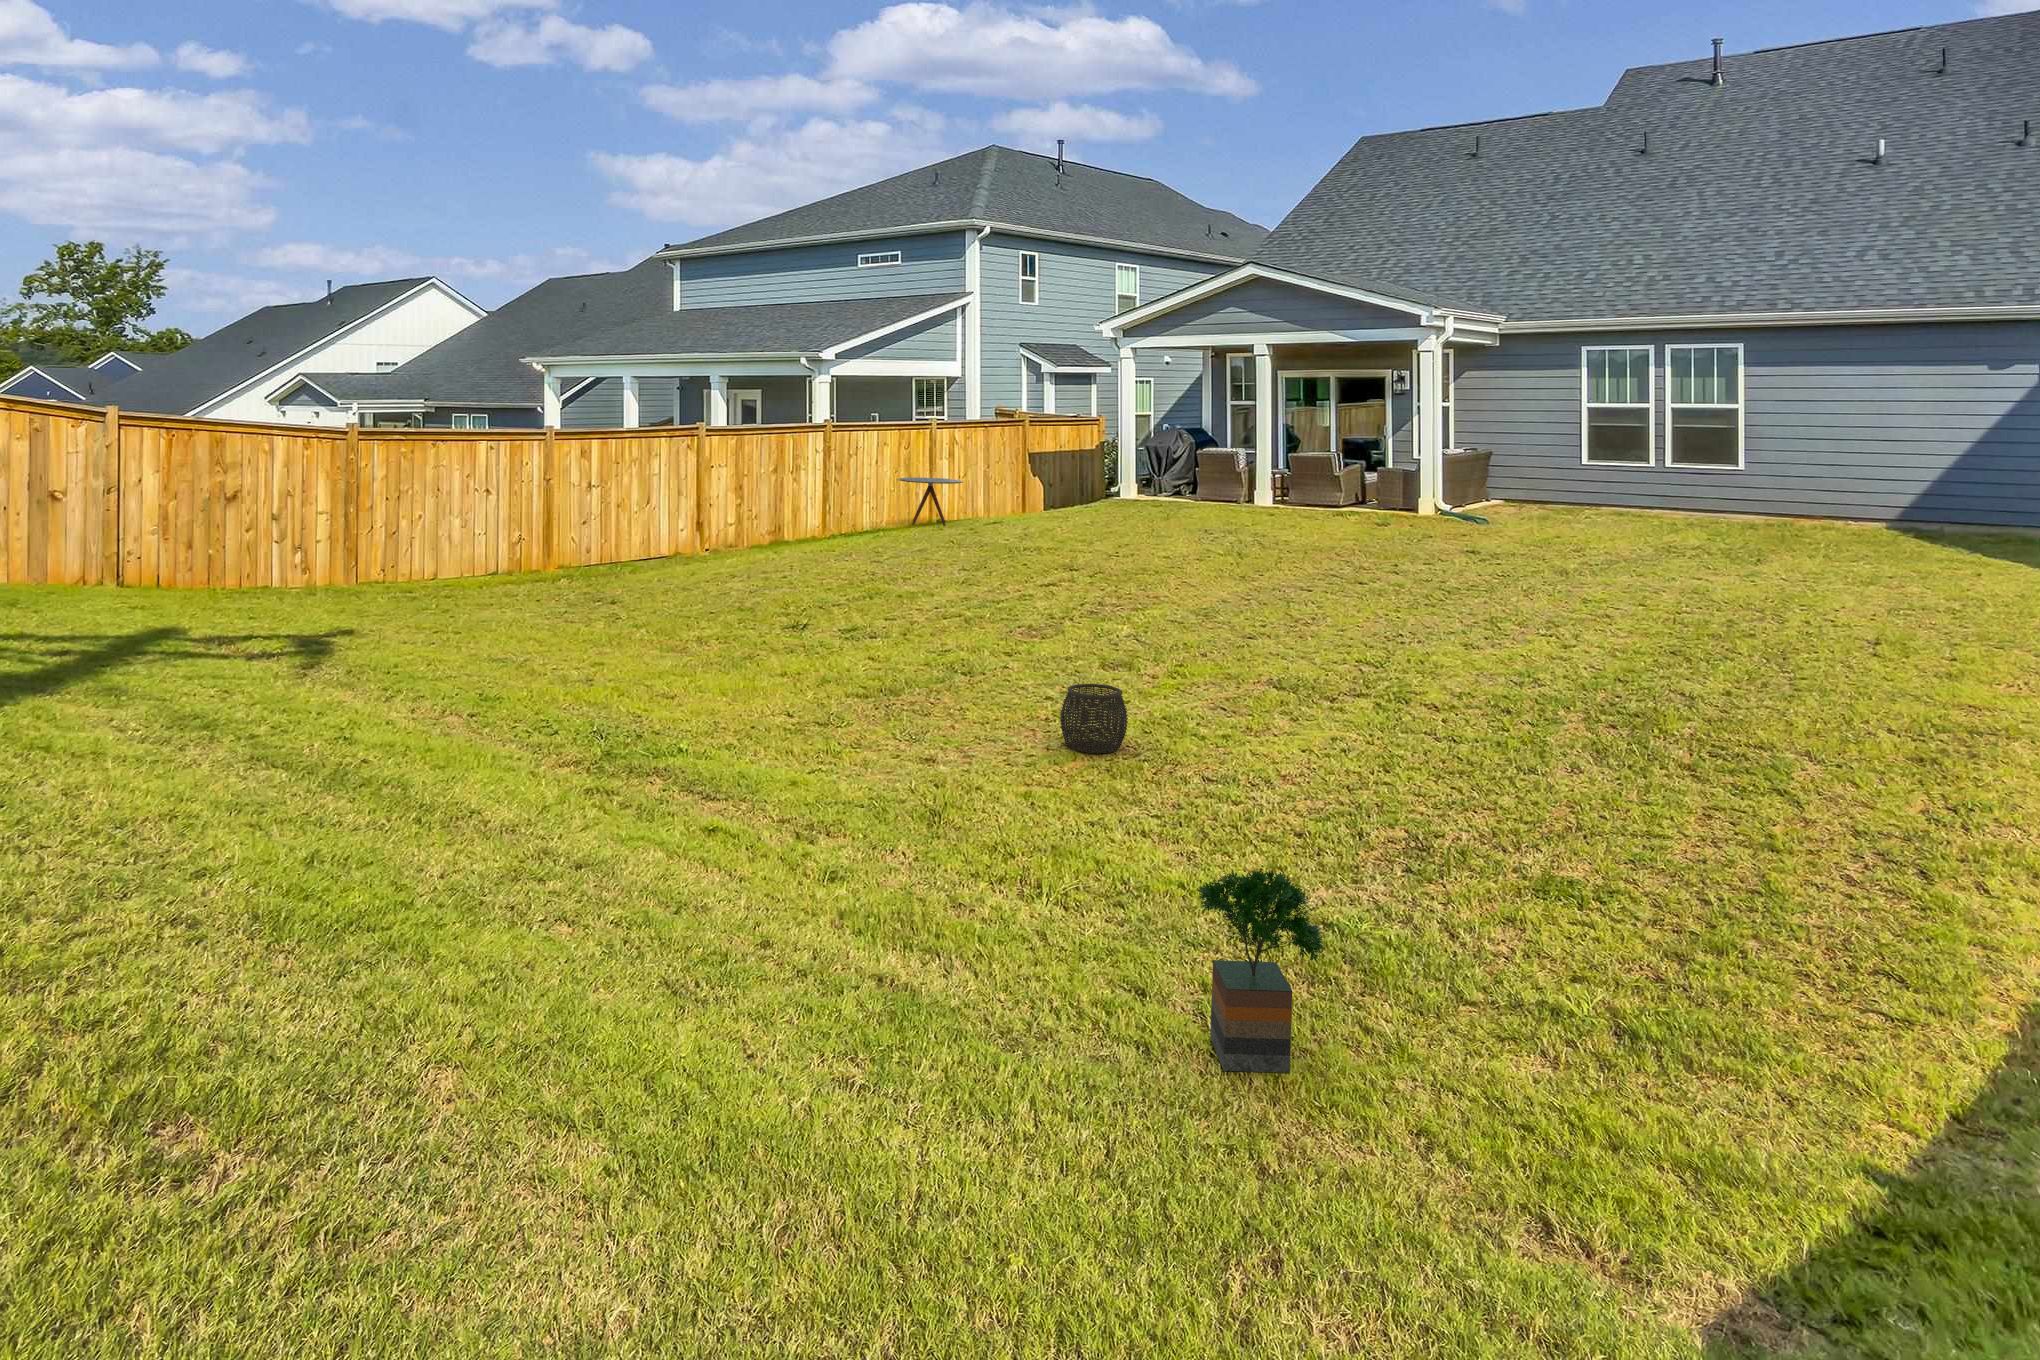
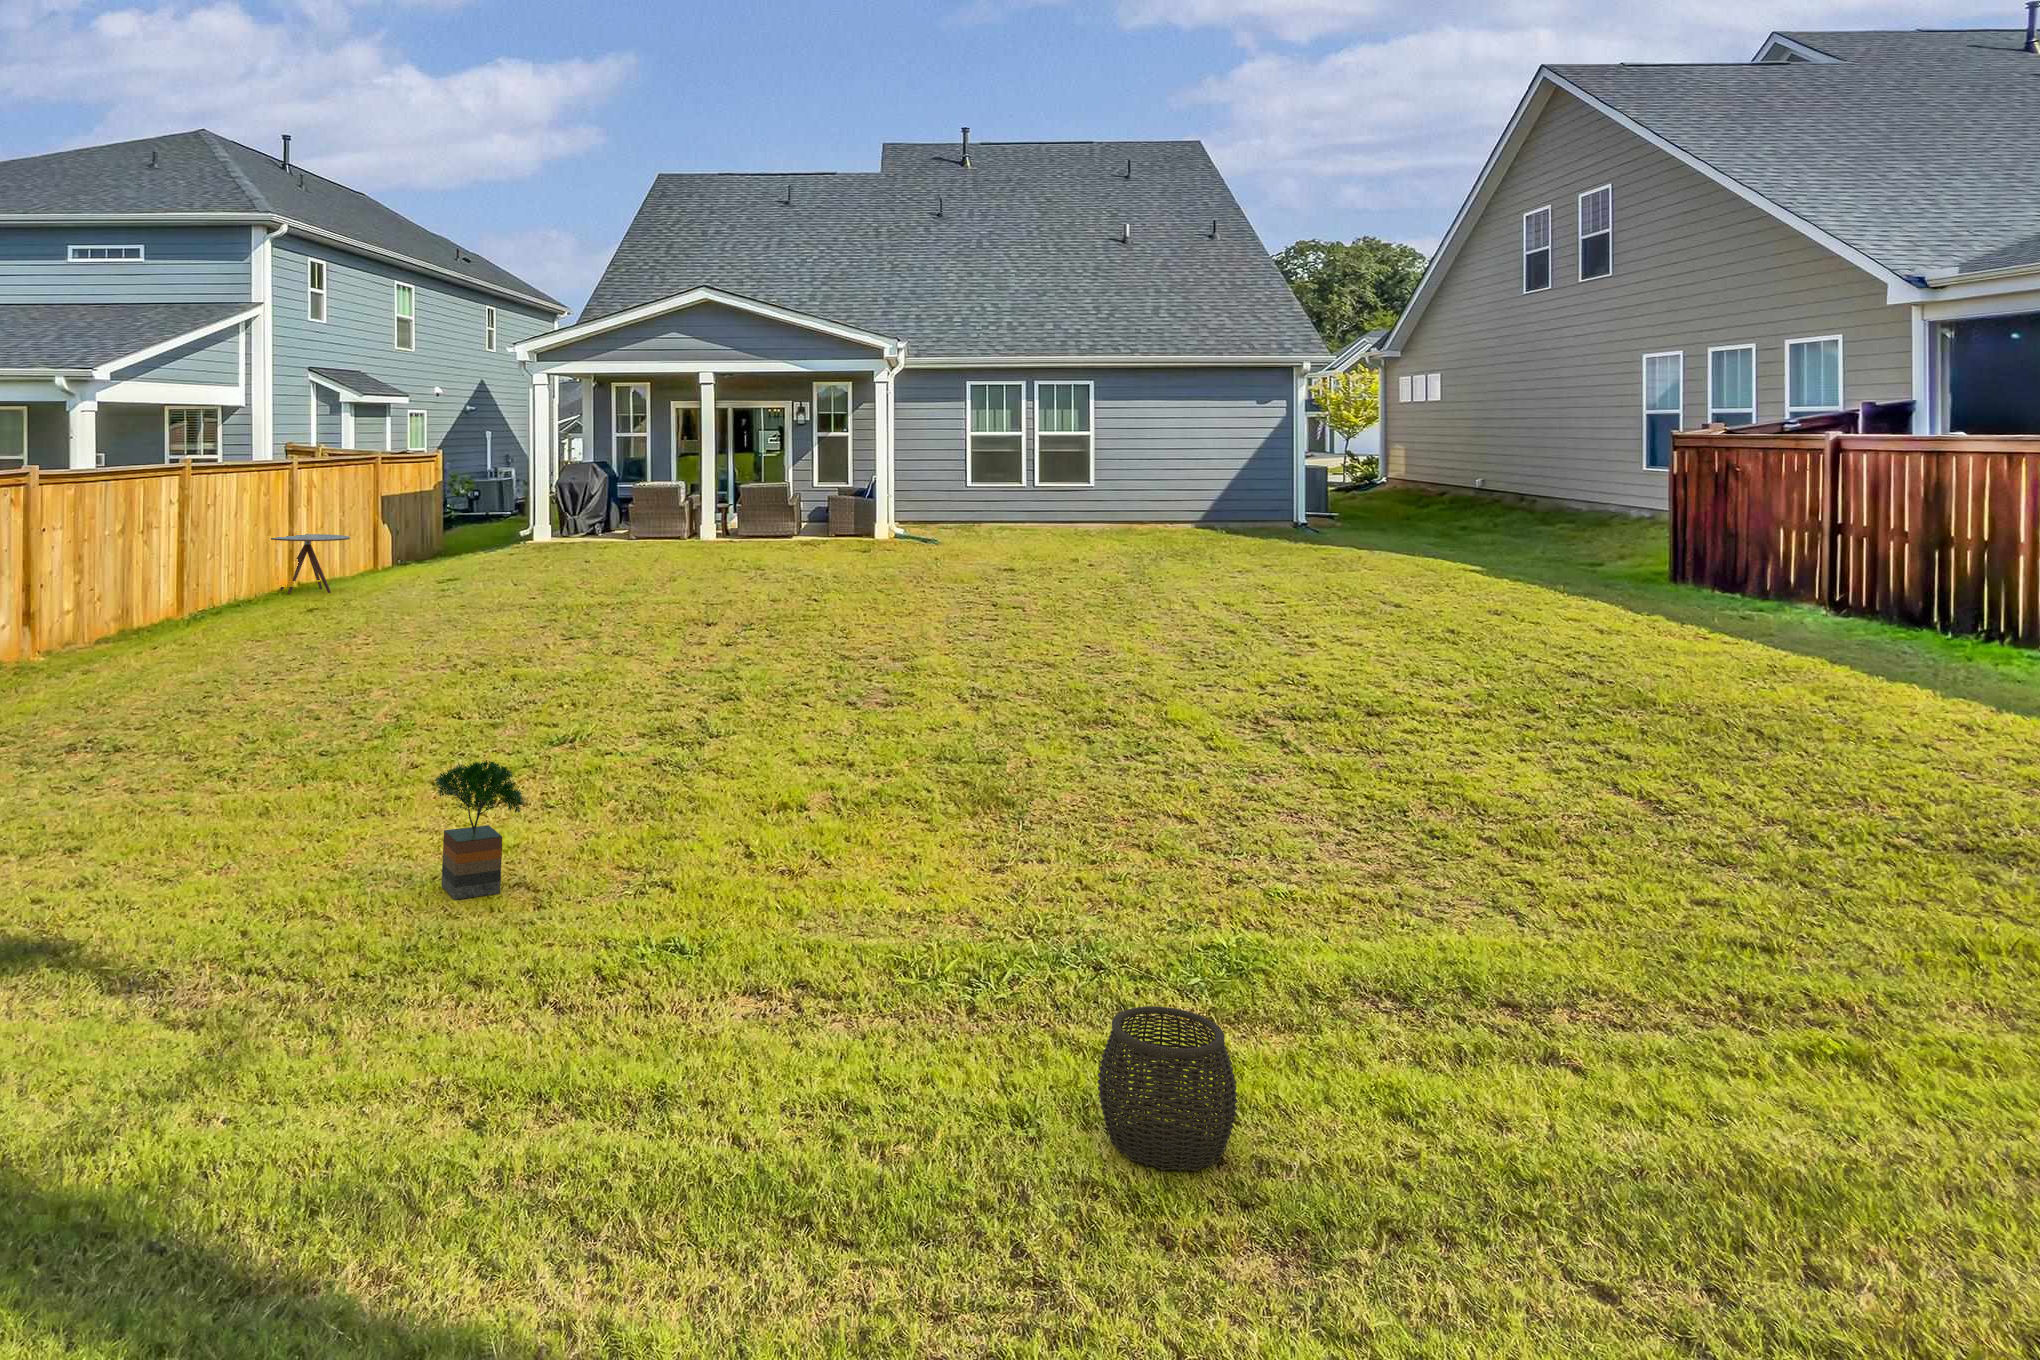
woven basket: present [1060,684,1128,754] -> present [1097,1006,1237,1172]
potted tree: present [1196,869,1323,1073] -> present [434,760,524,900]

